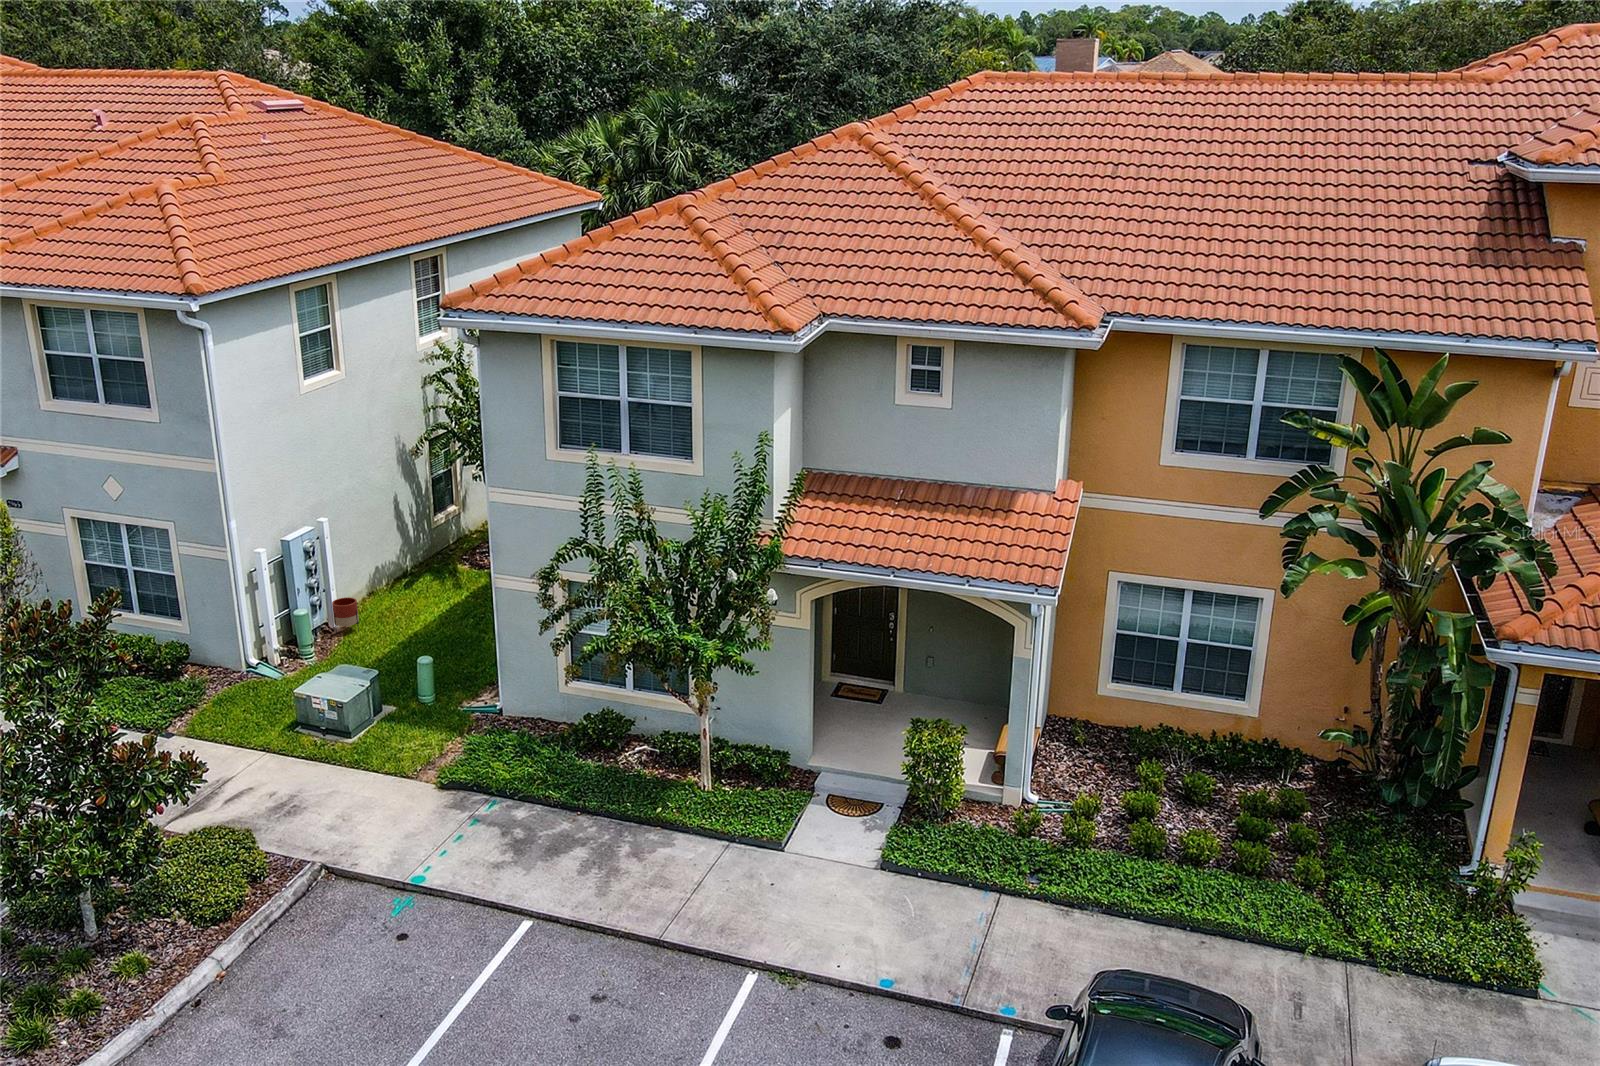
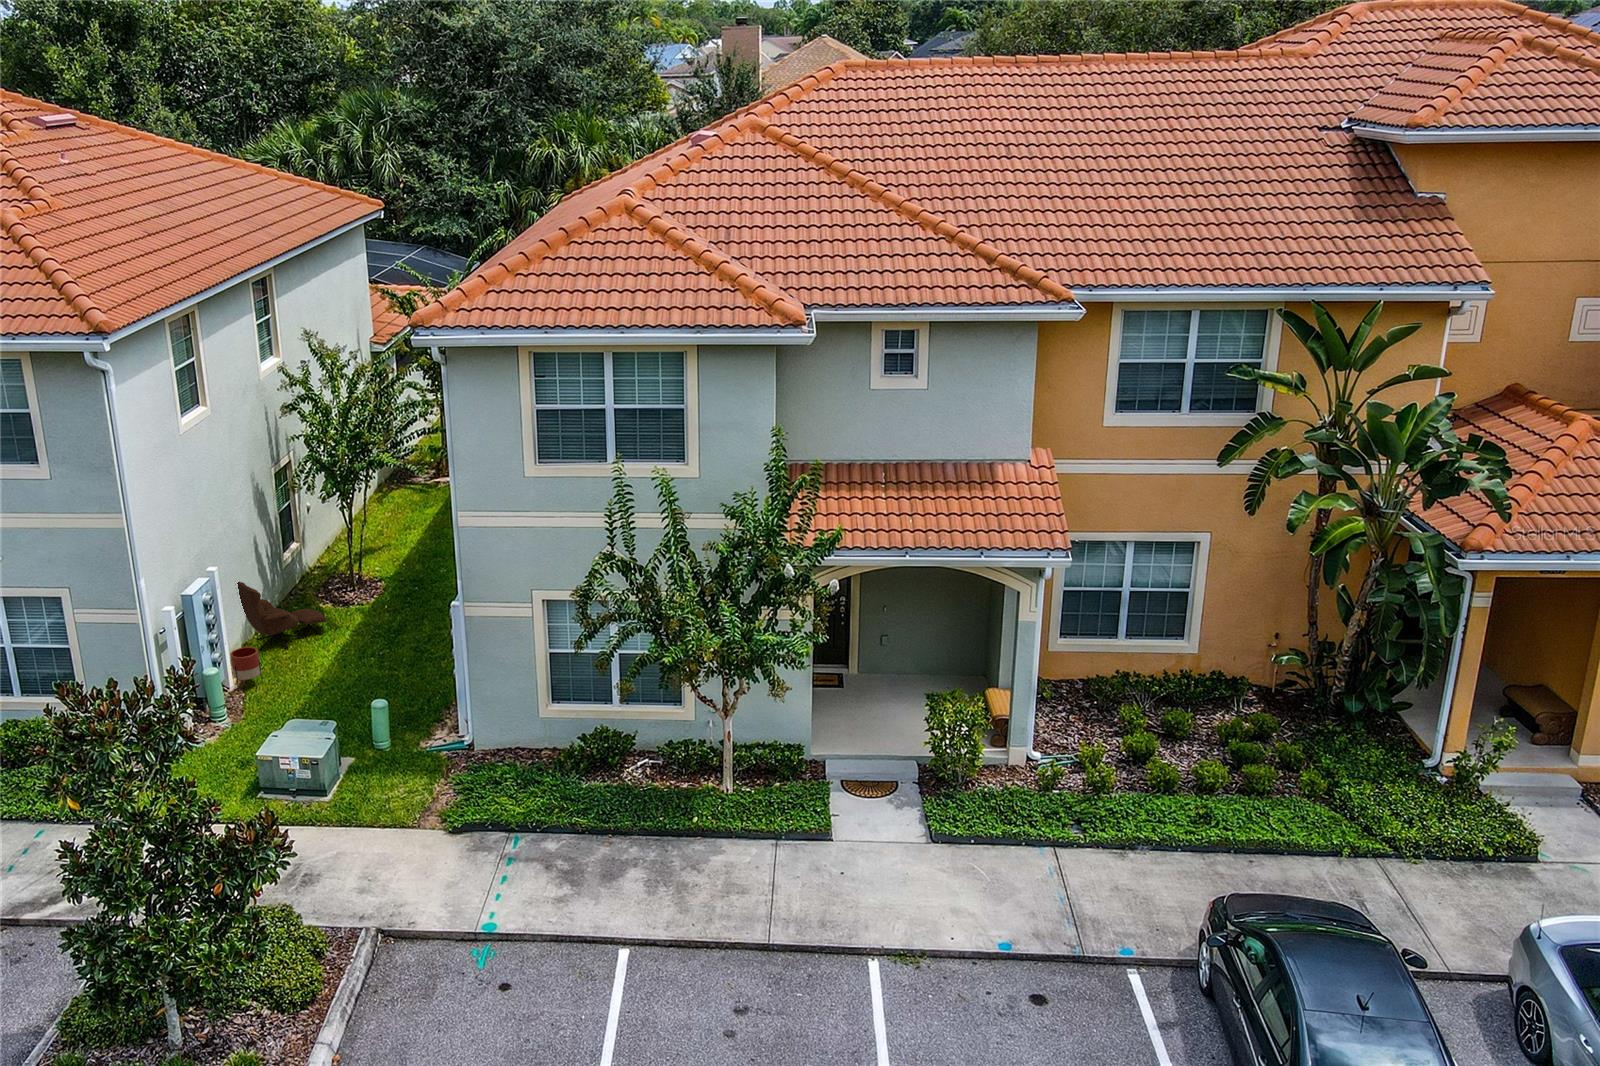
lounge chair: none [358,539,437,605] -> present [237,582,327,650]

